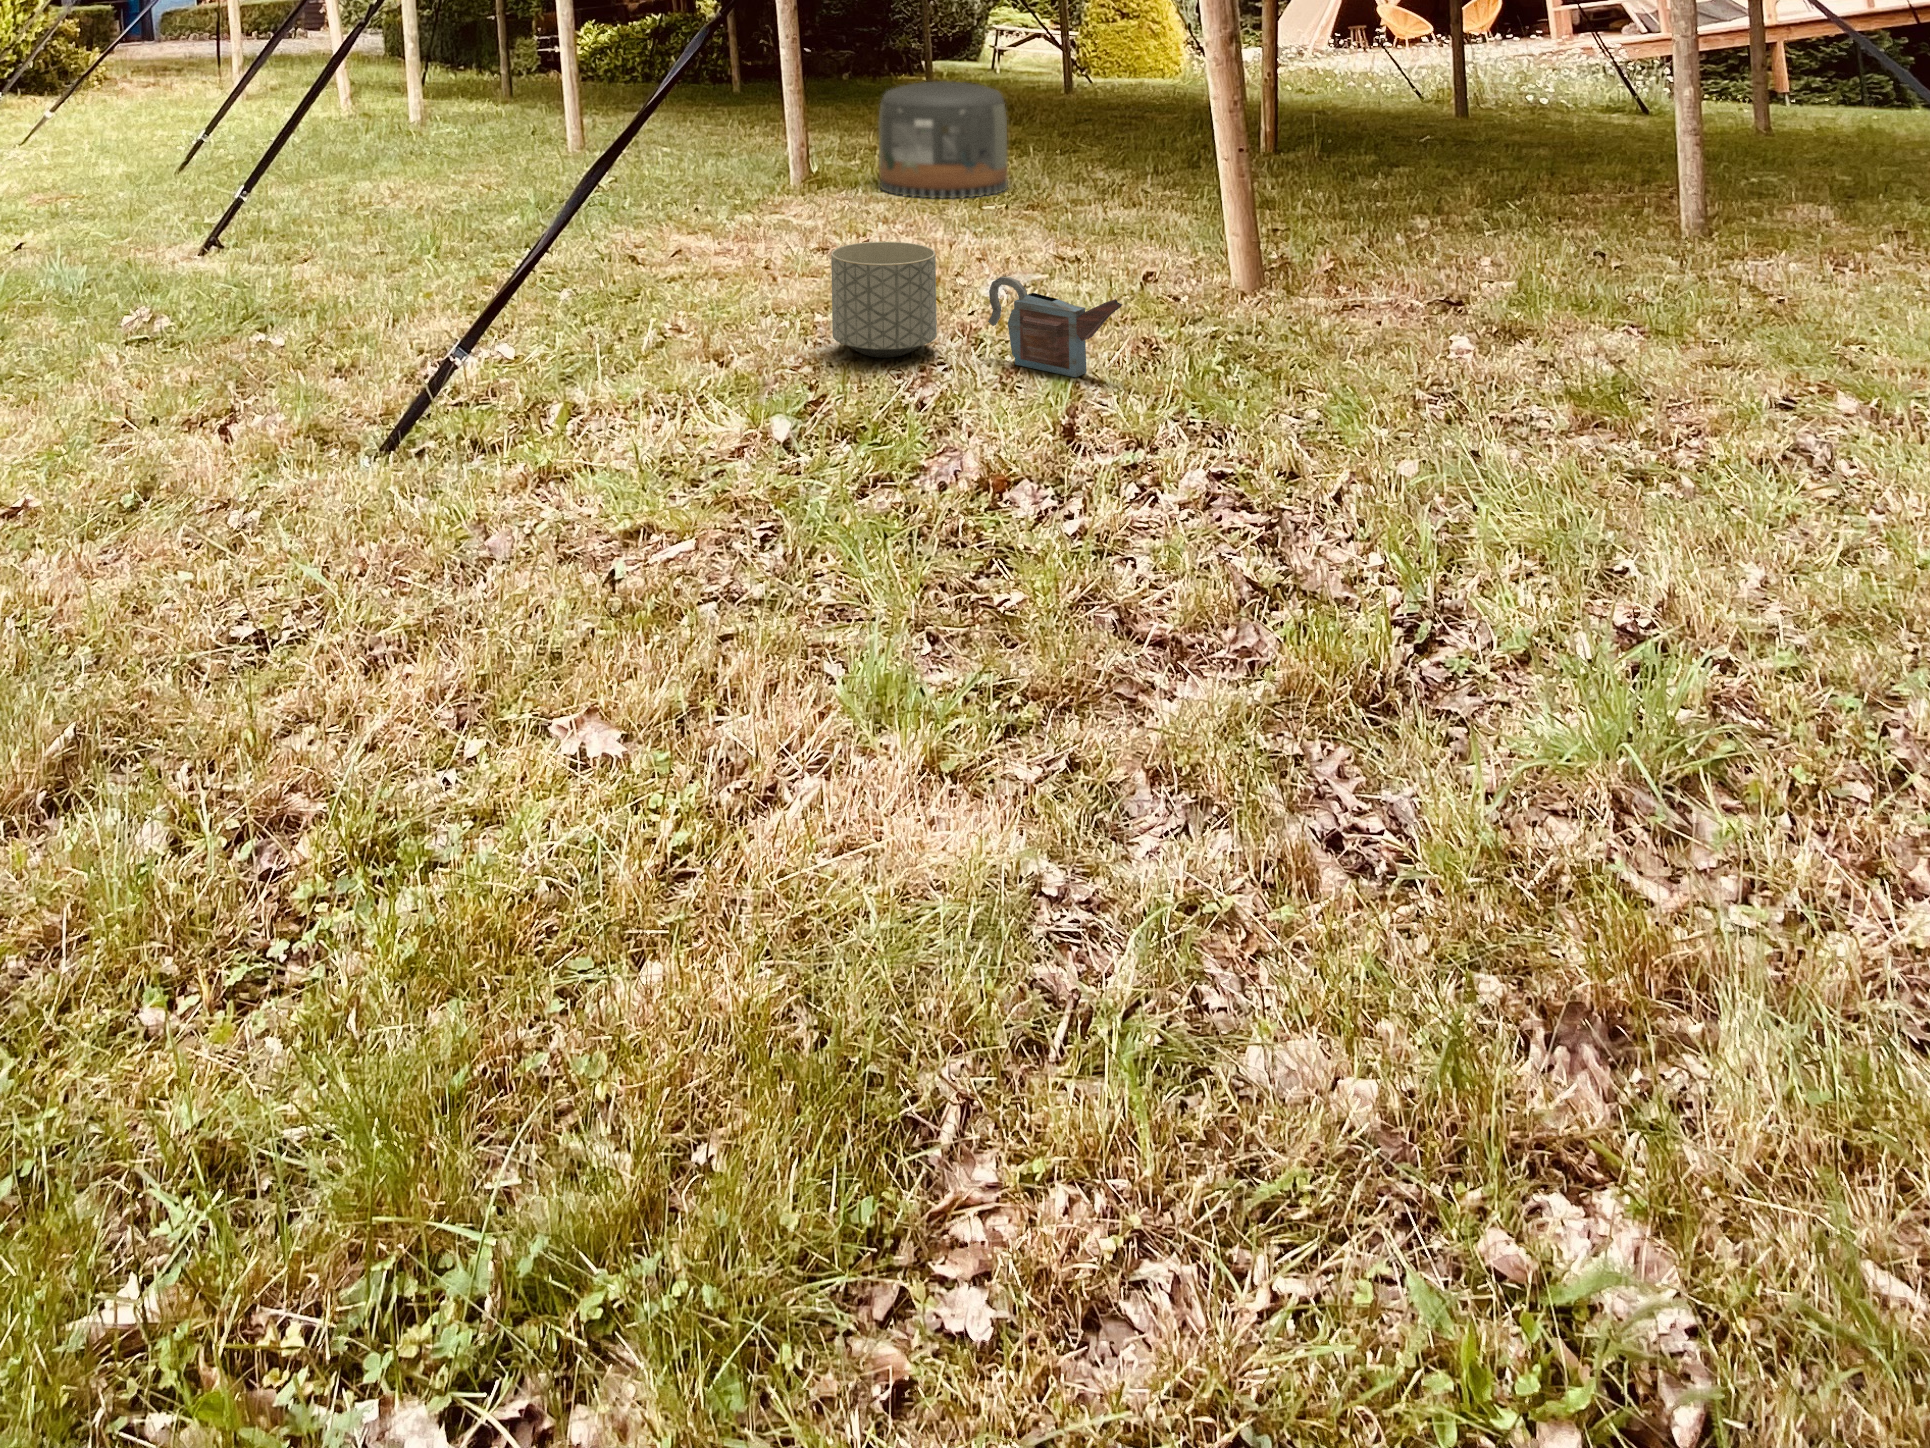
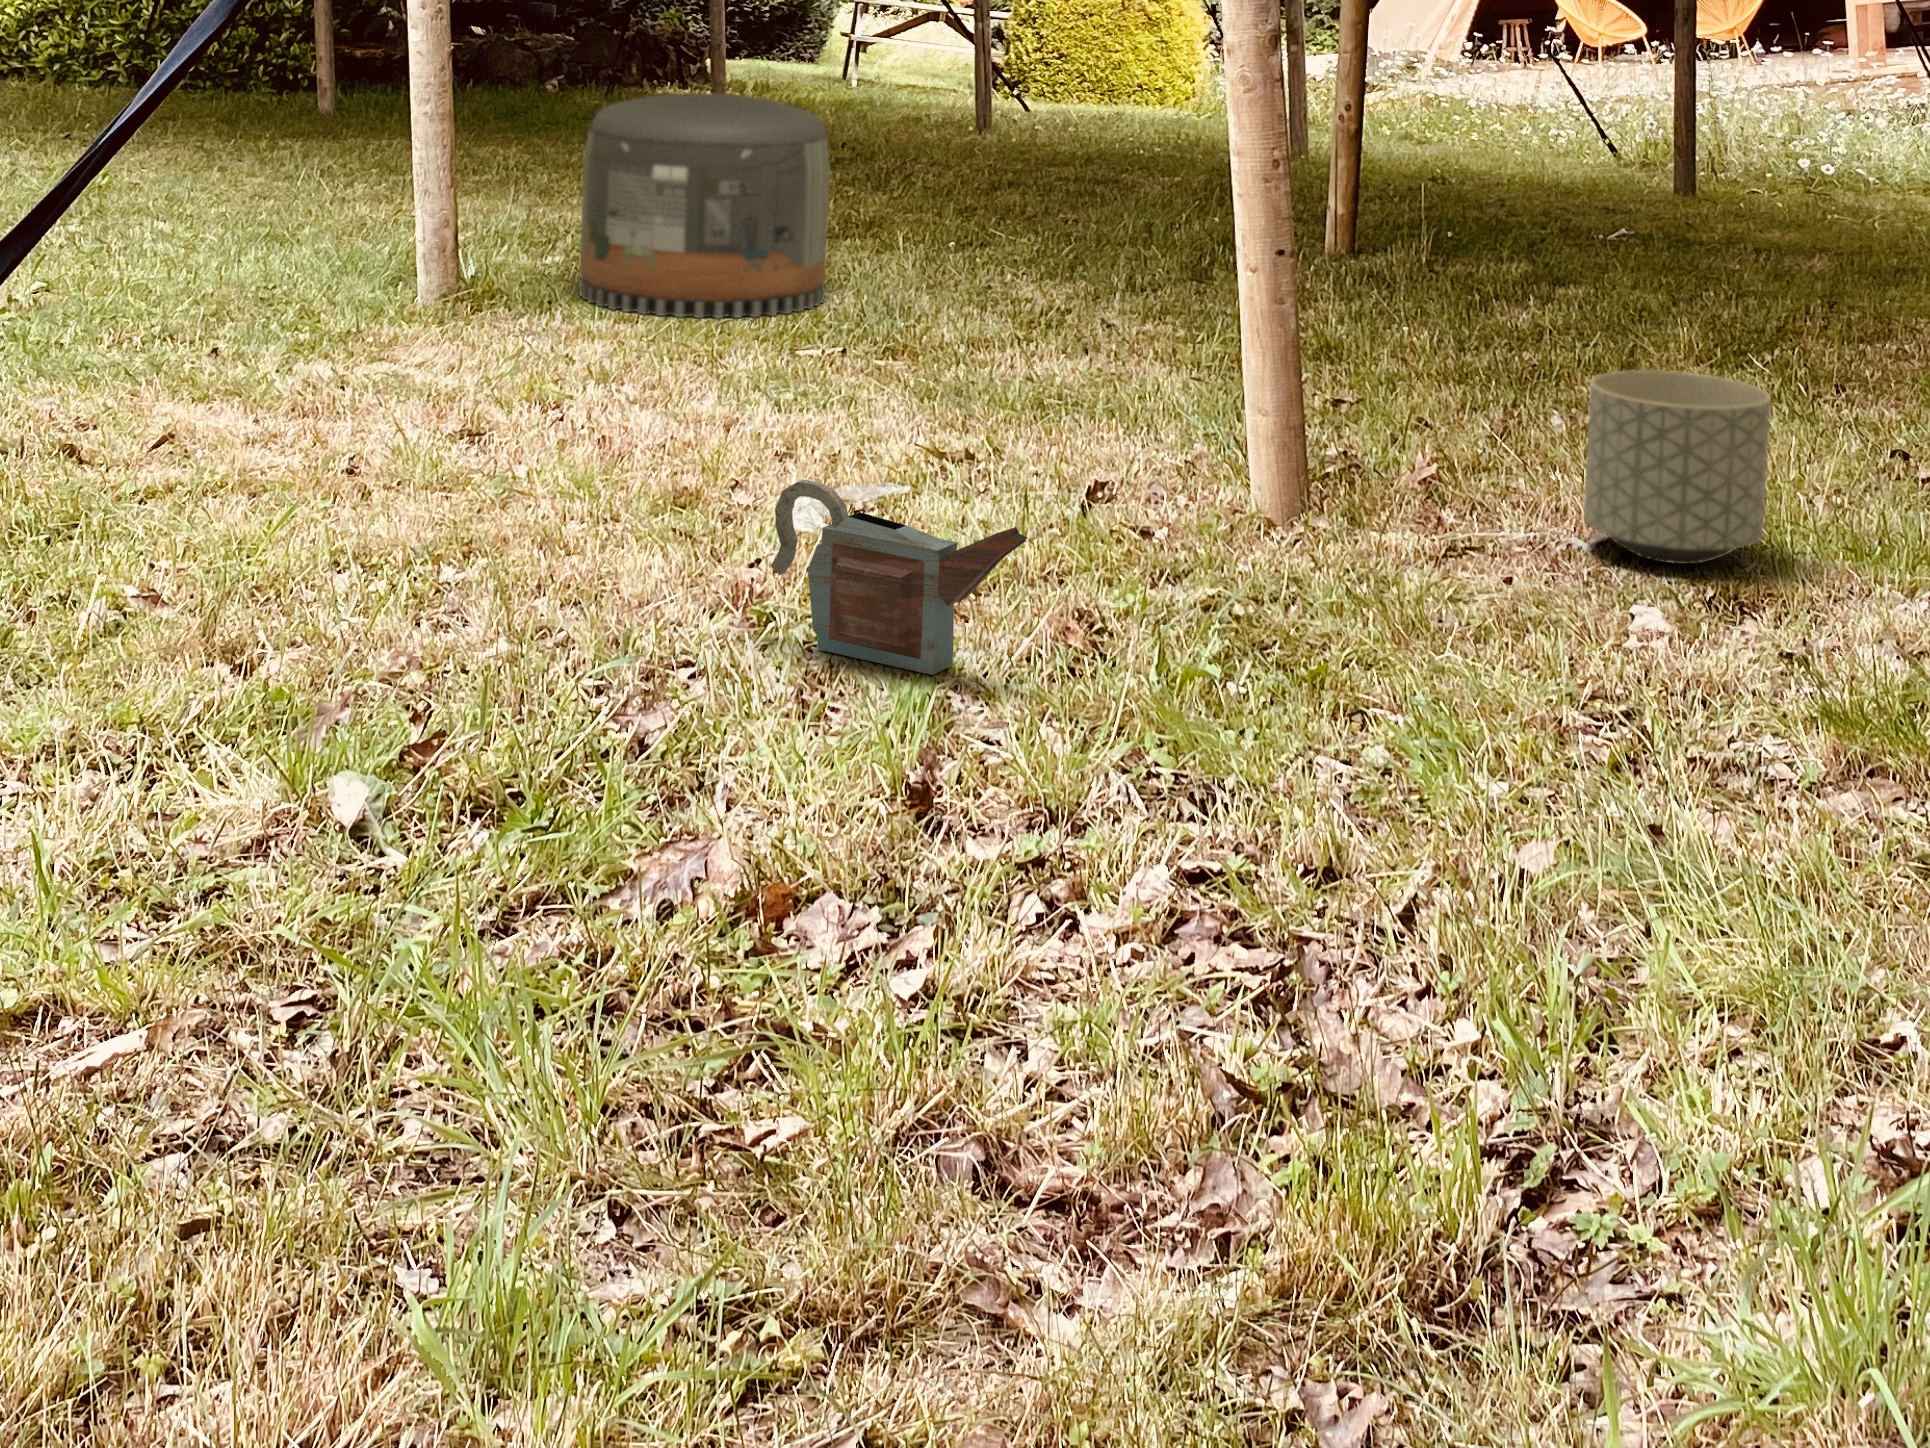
planter: present [831,242,937,358] -> present [1583,370,1771,564]

